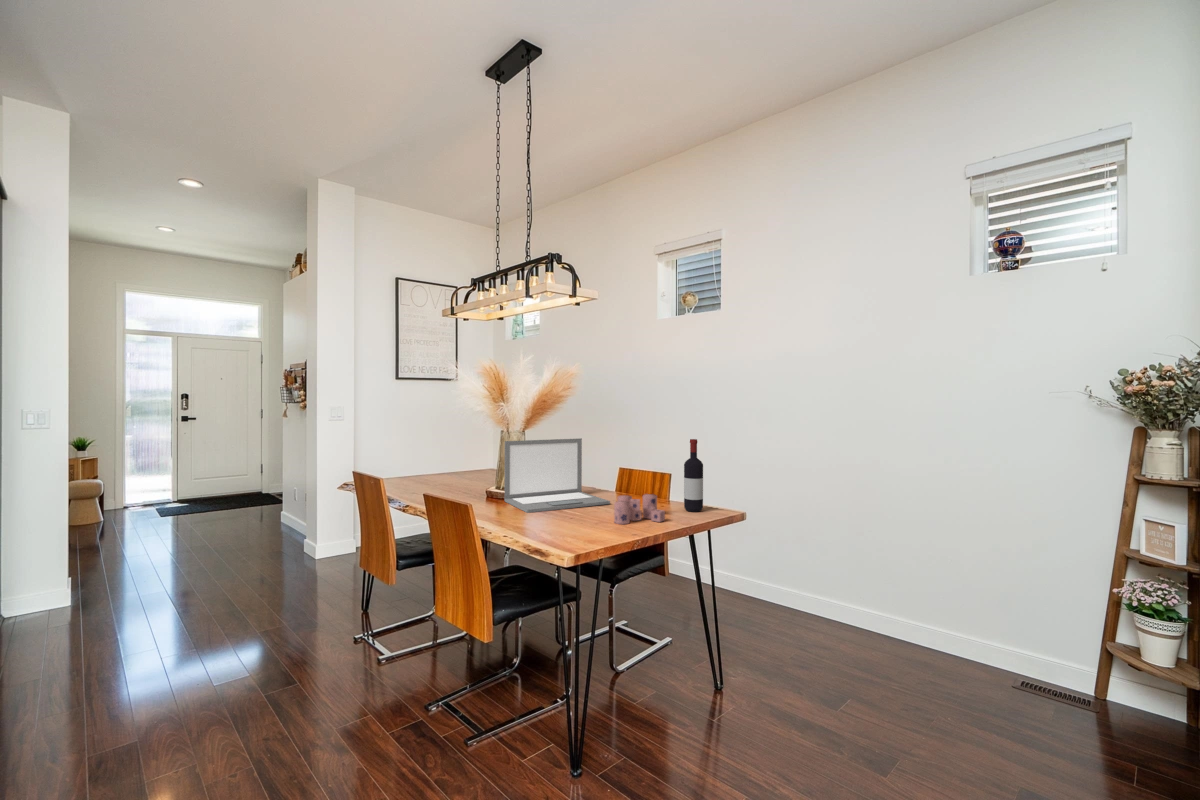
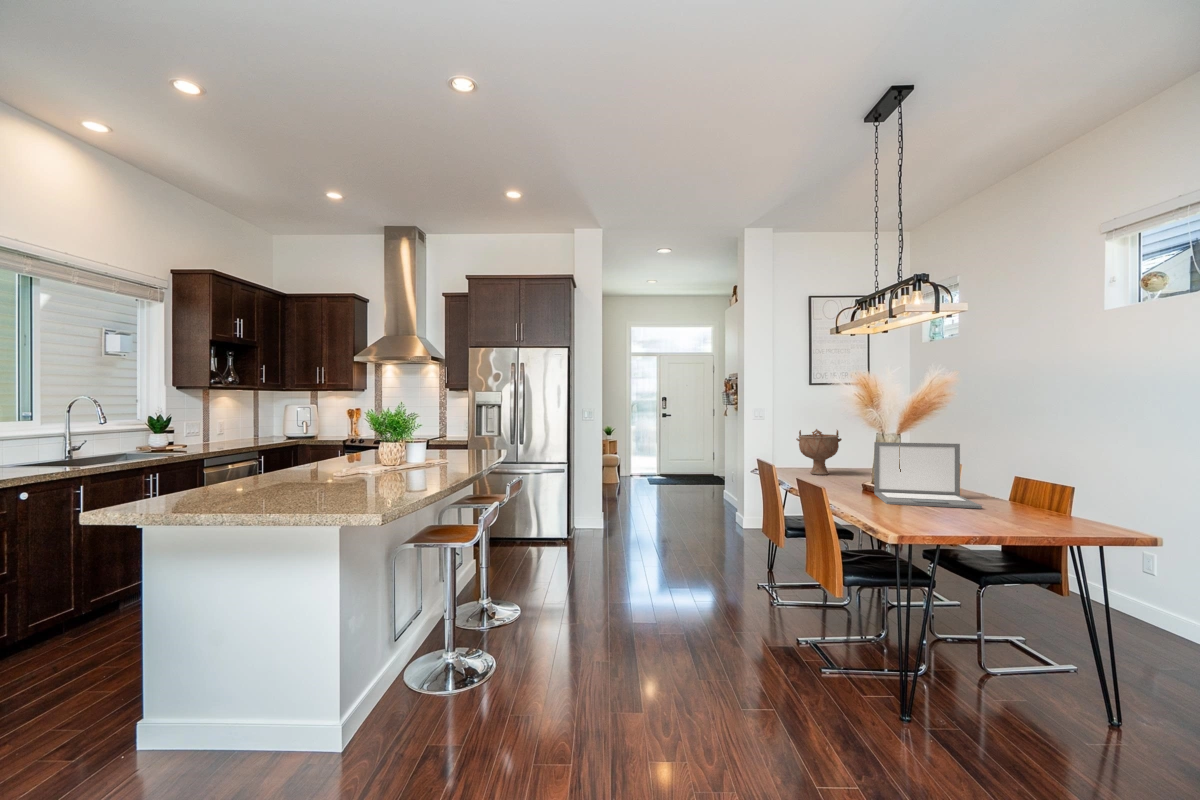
decorative bowl: none [400,428,453,484] -> present [796,429,842,475]
wine bottle: present [684,439,703,512] -> none [1069,450,1096,528]
candle: present [614,494,665,524] -> none [965,499,1027,528]

